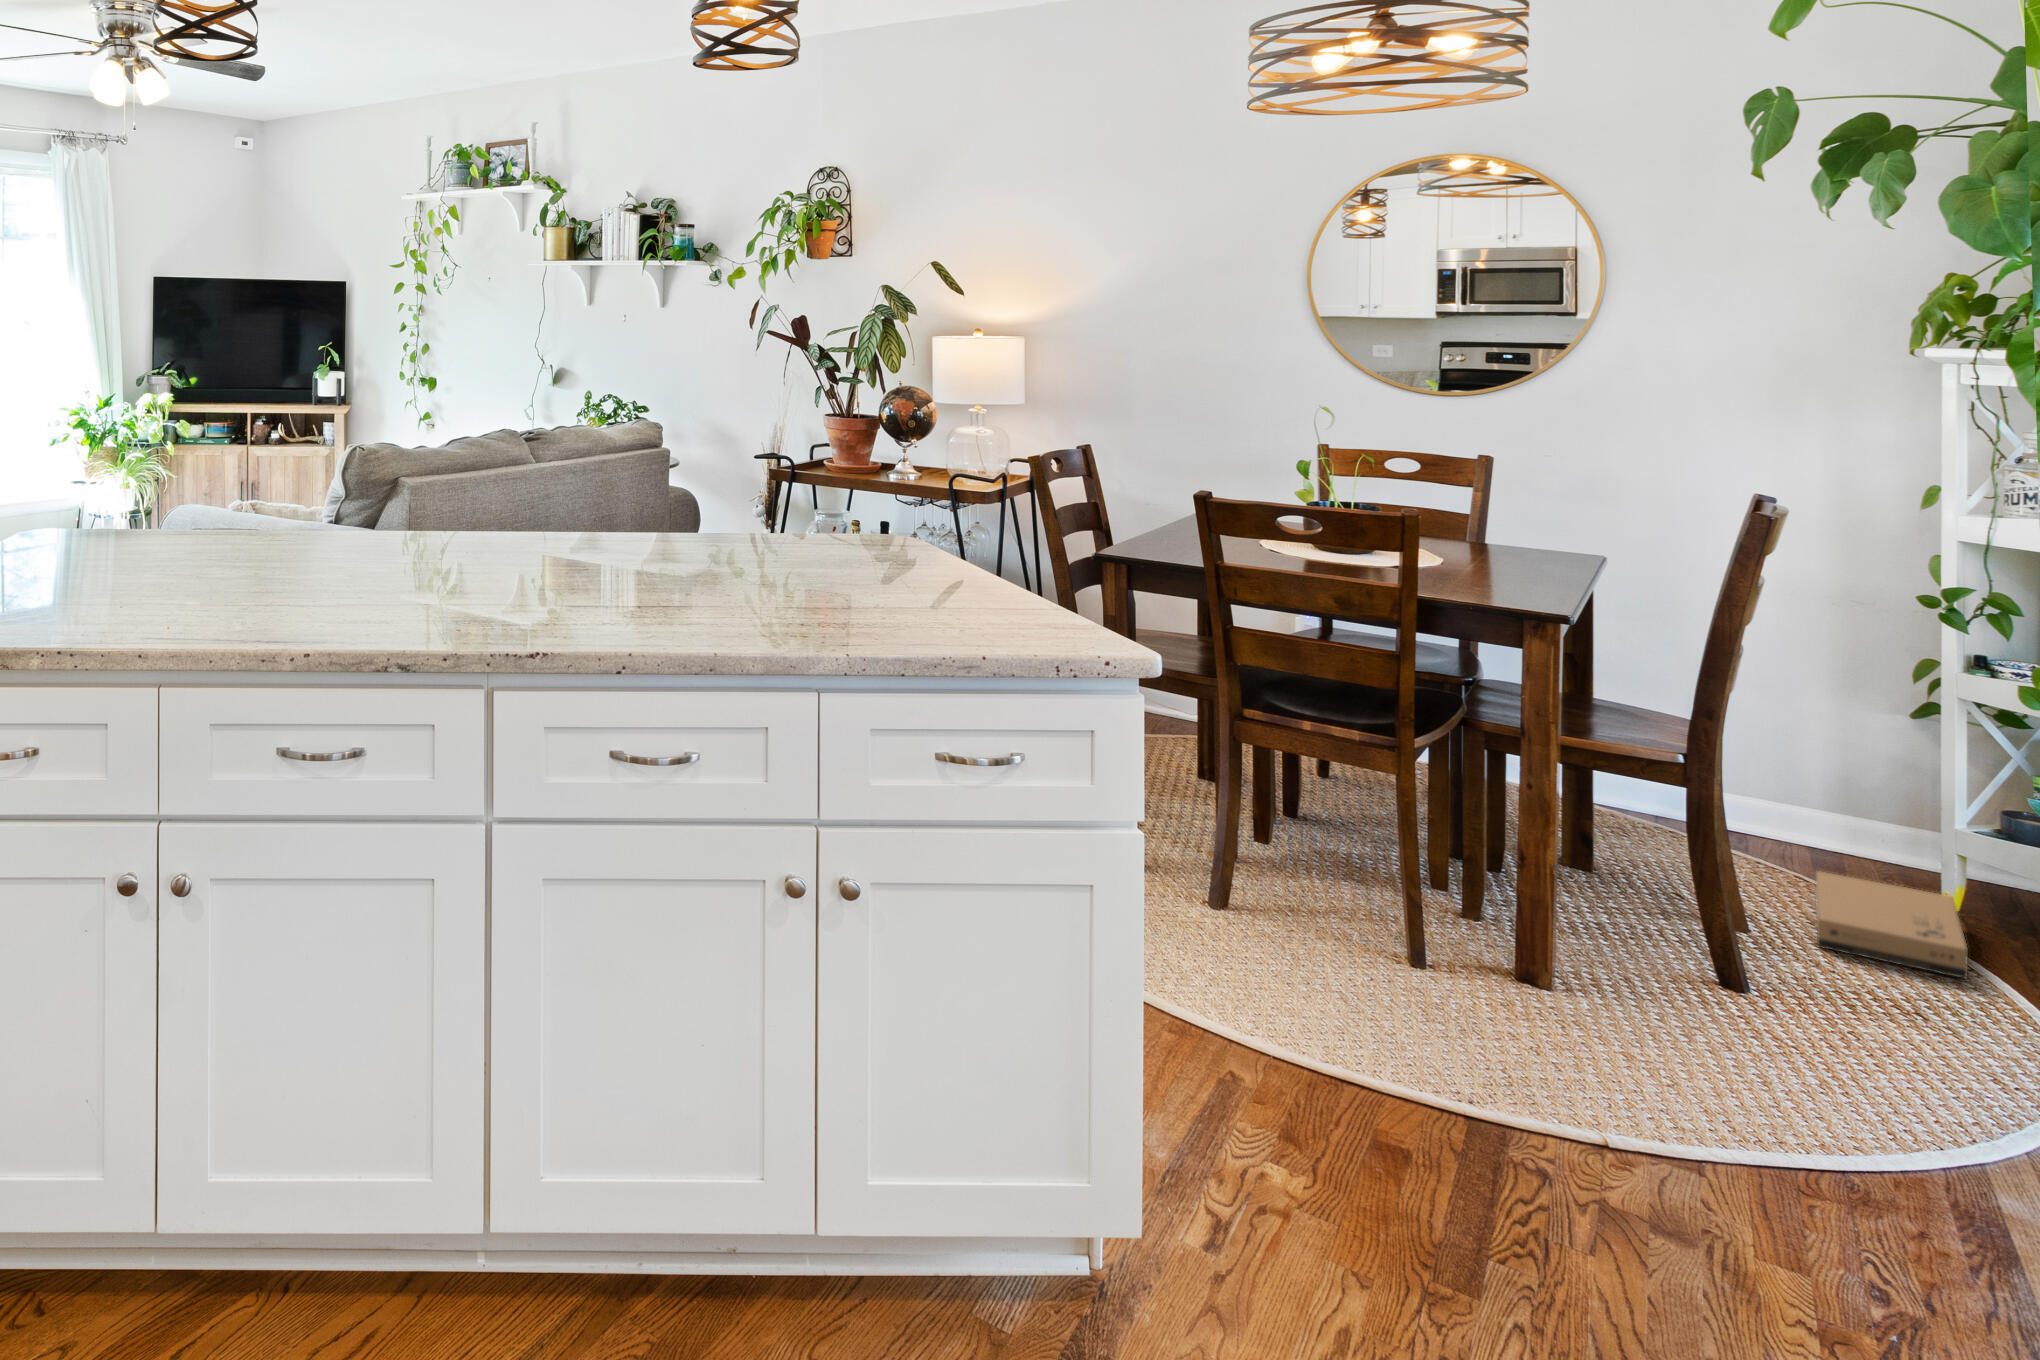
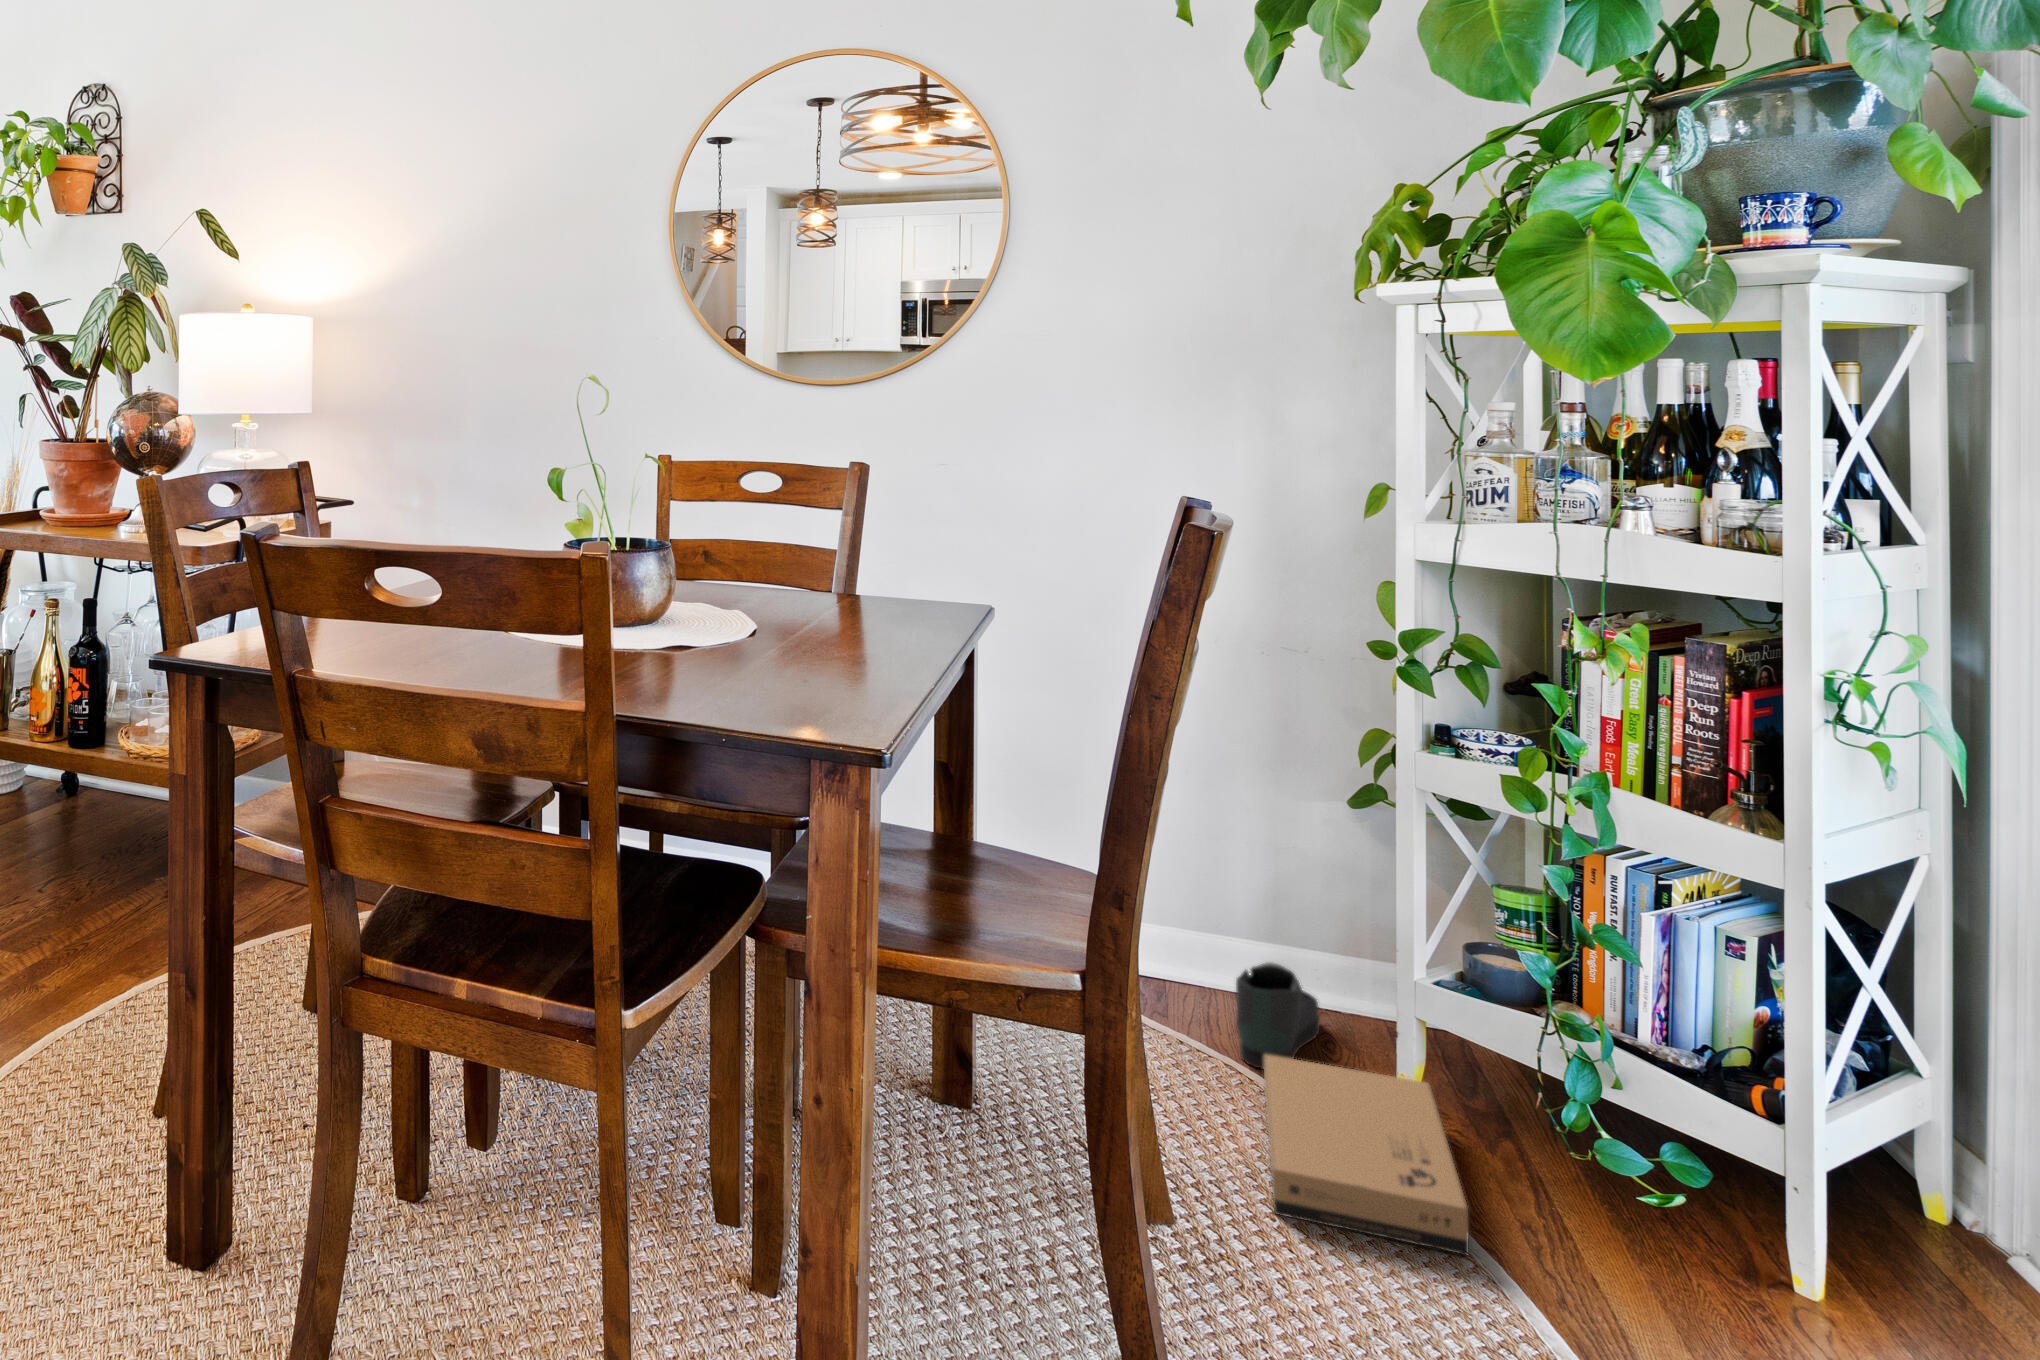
shoe: none [1795,818,1867,888] -> present [1236,962,1319,1069]

